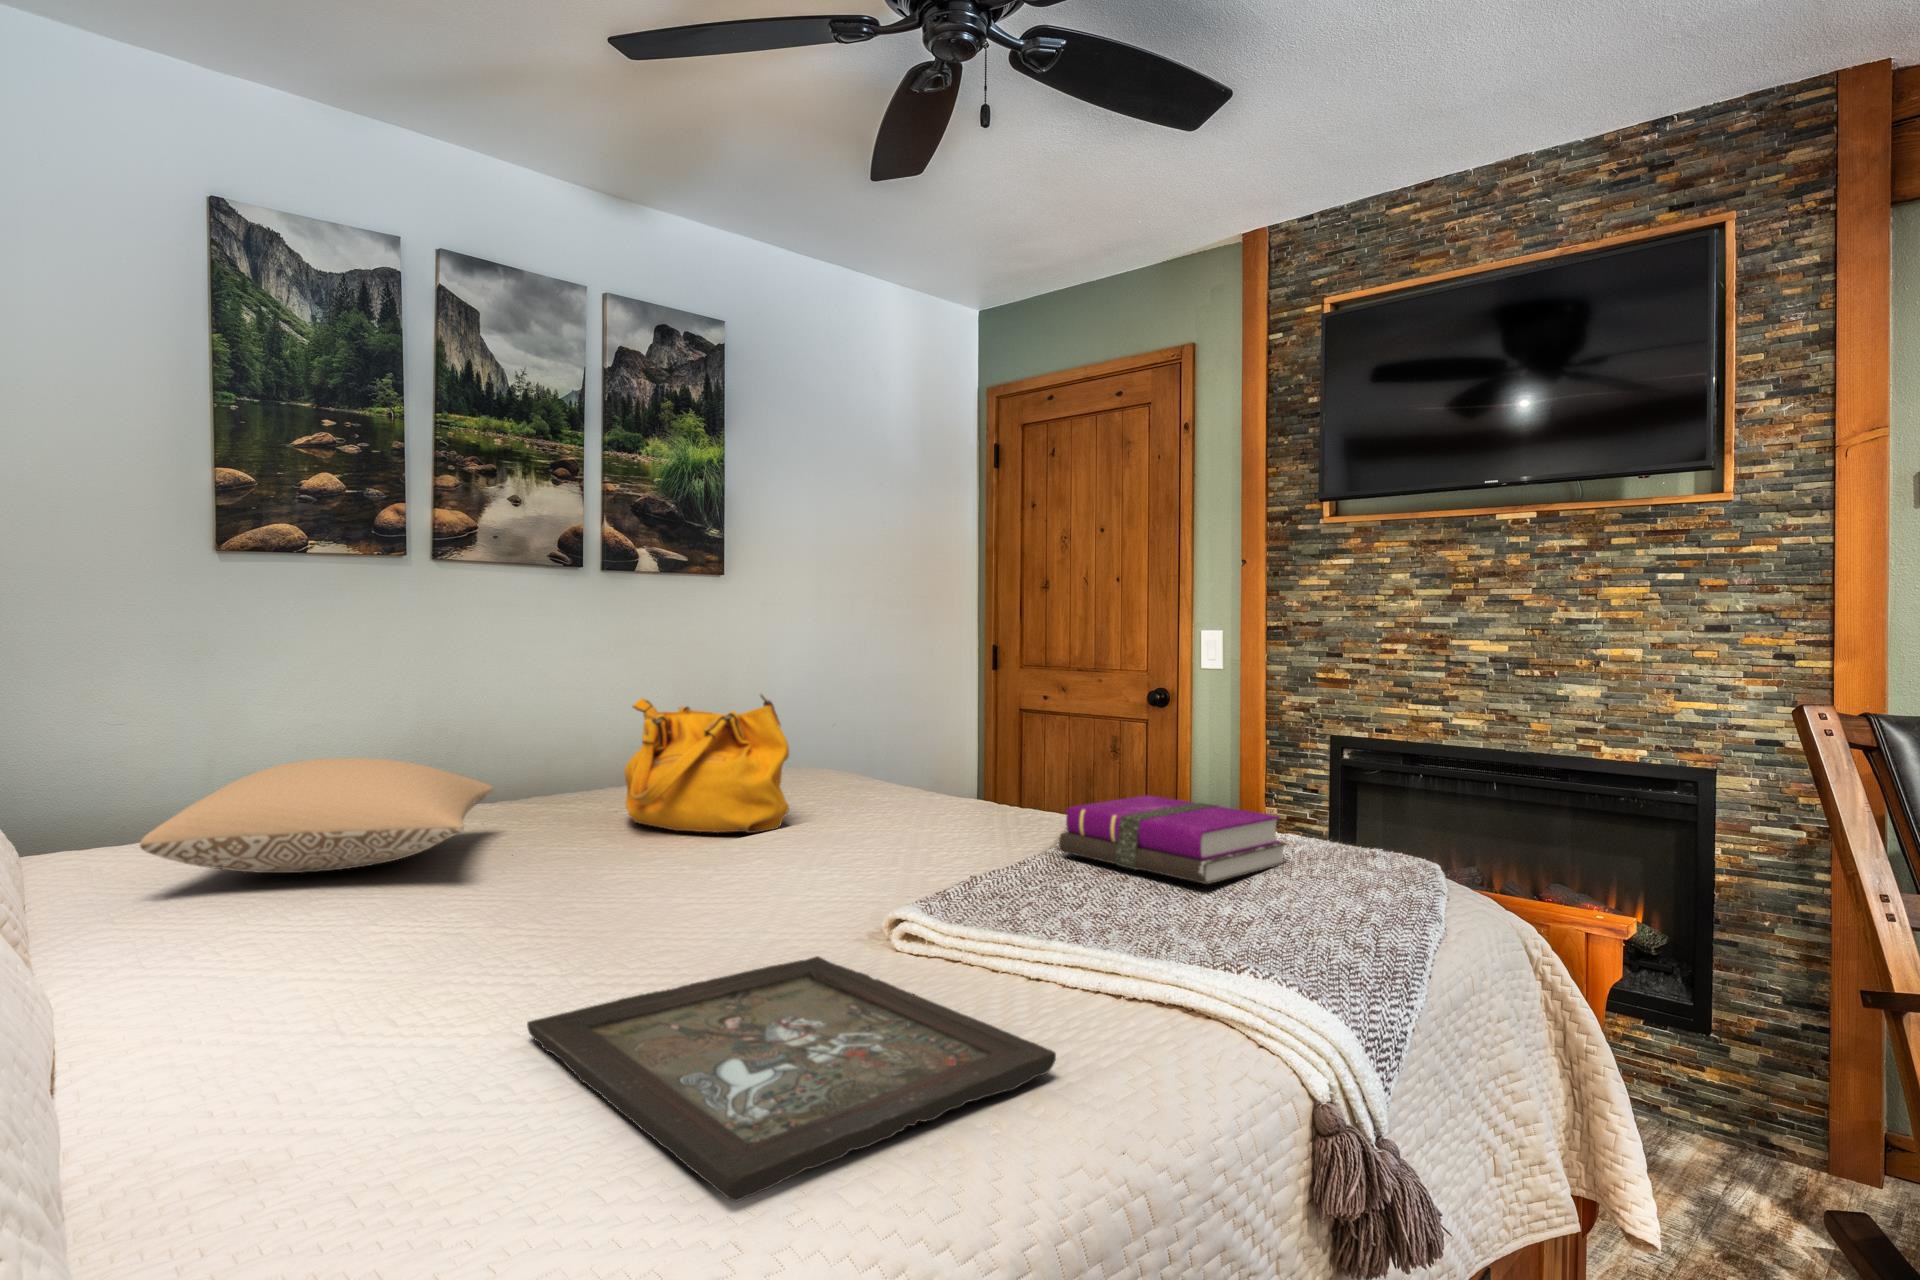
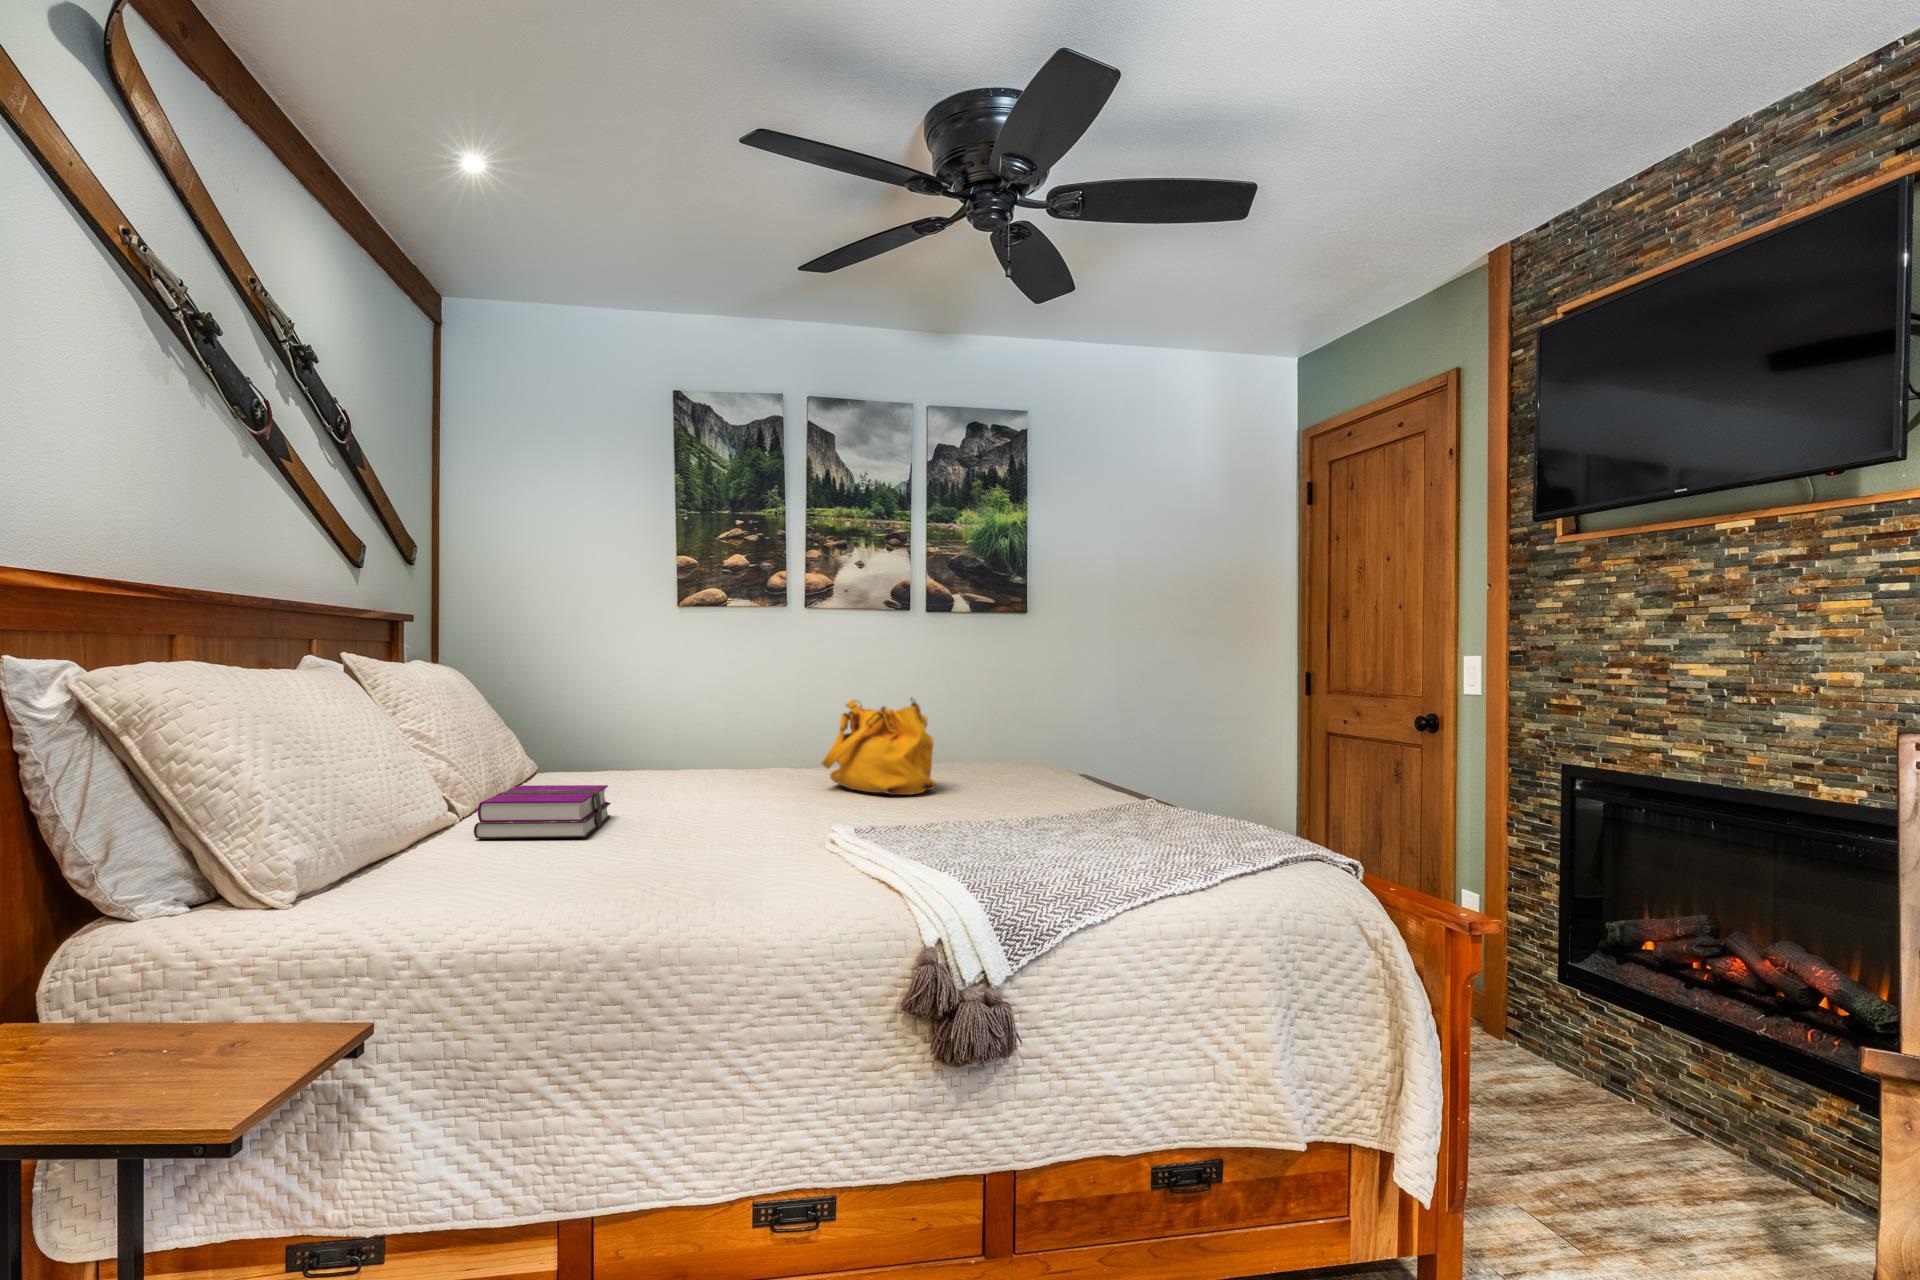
pillow: present [140,758,494,873] -> none [544,726,751,788]
notebook: present [1059,795,1286,884] -> present [474,785,611,839]
tray: present [527,956,1056,1201] -> none [532,844,759,902]

